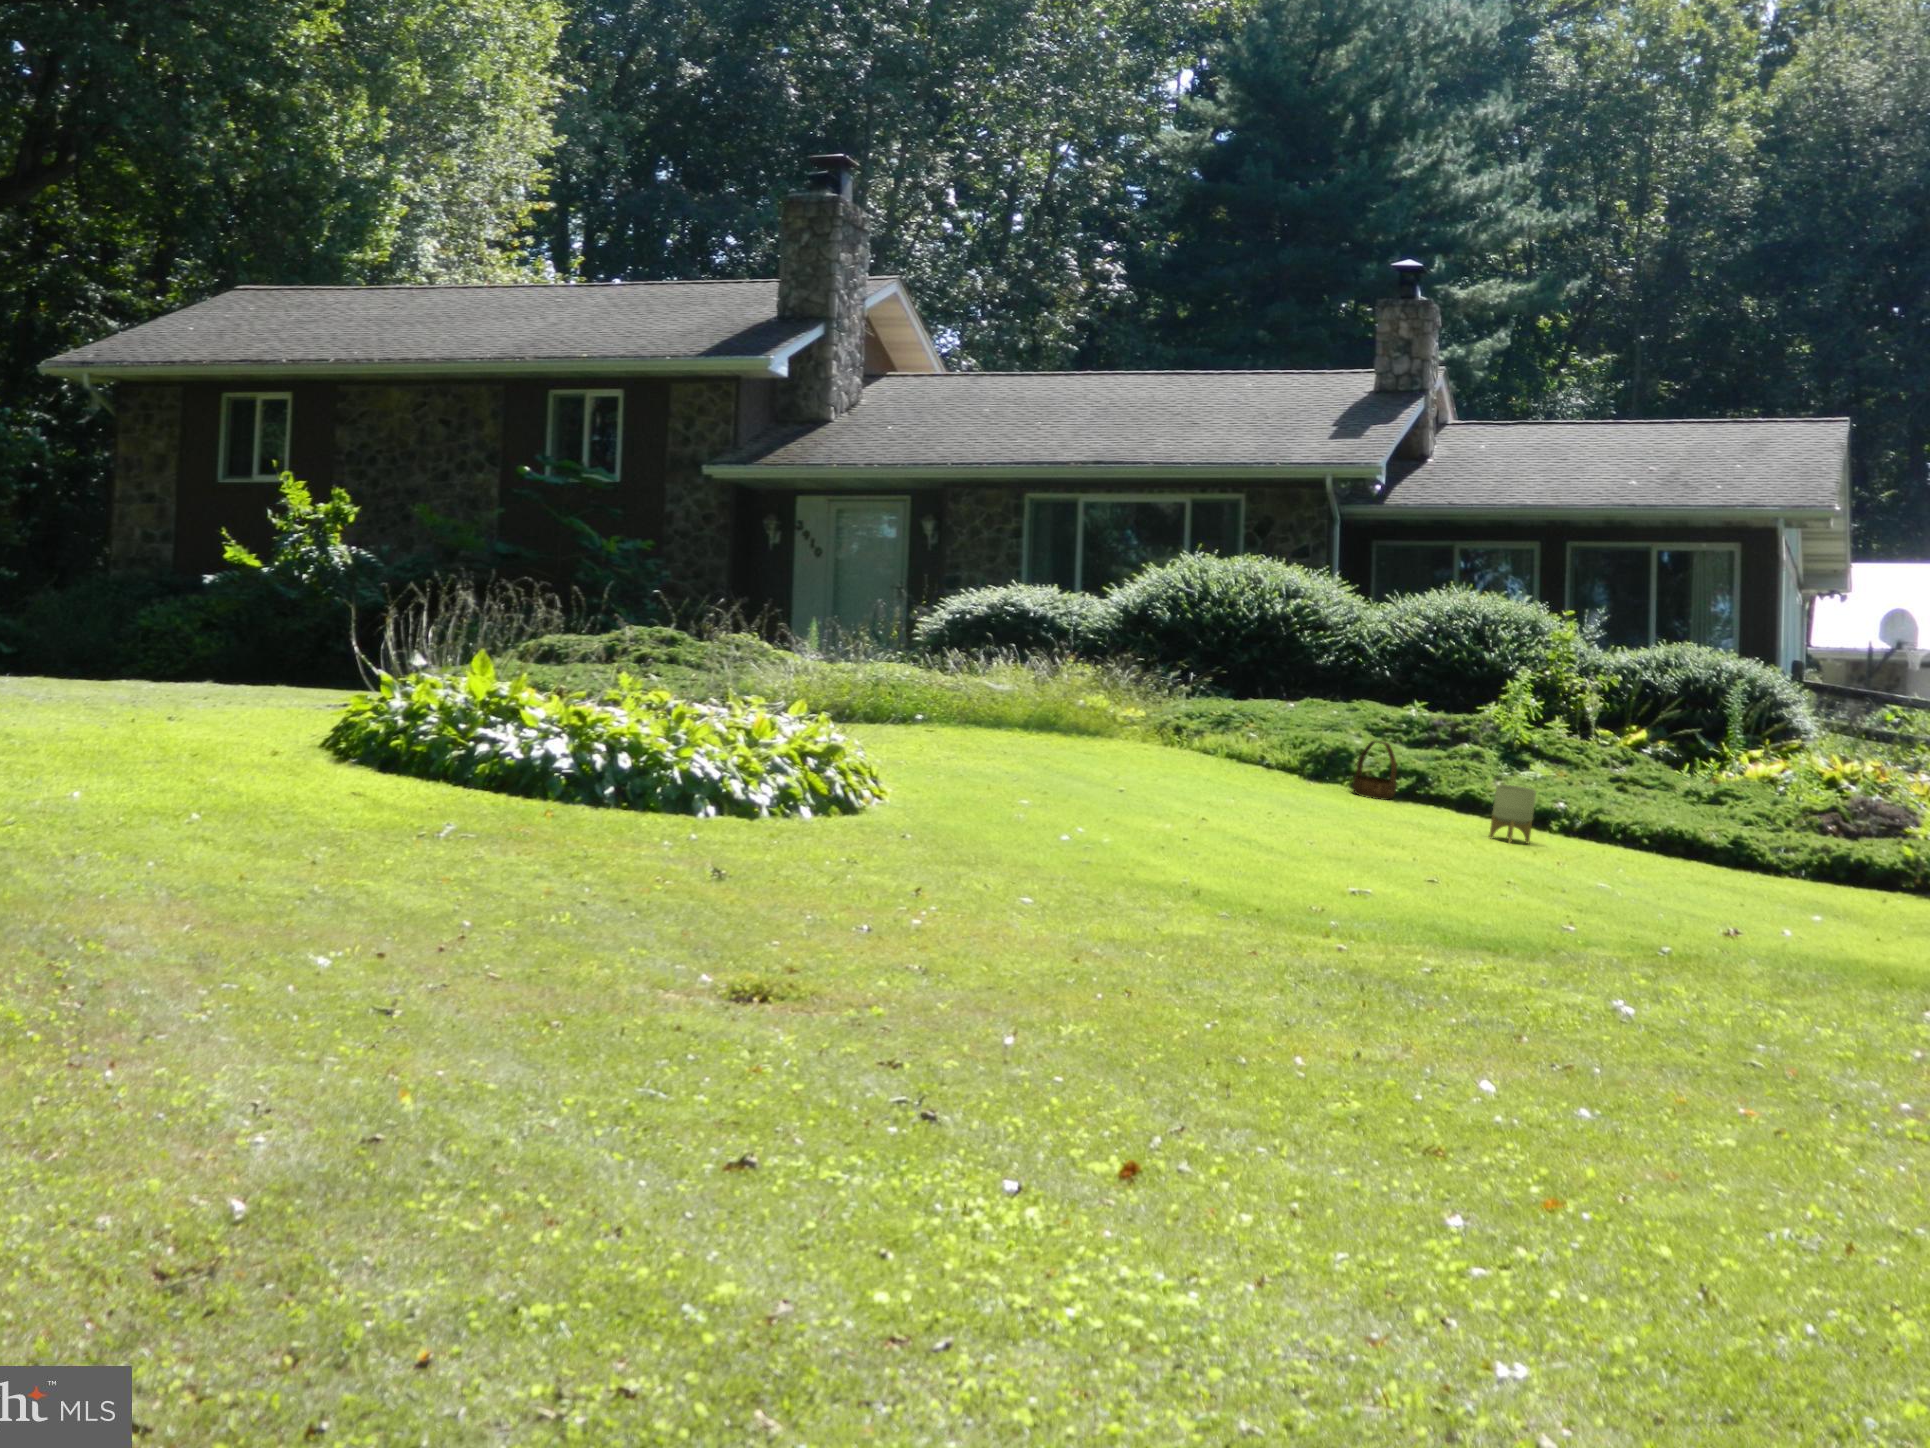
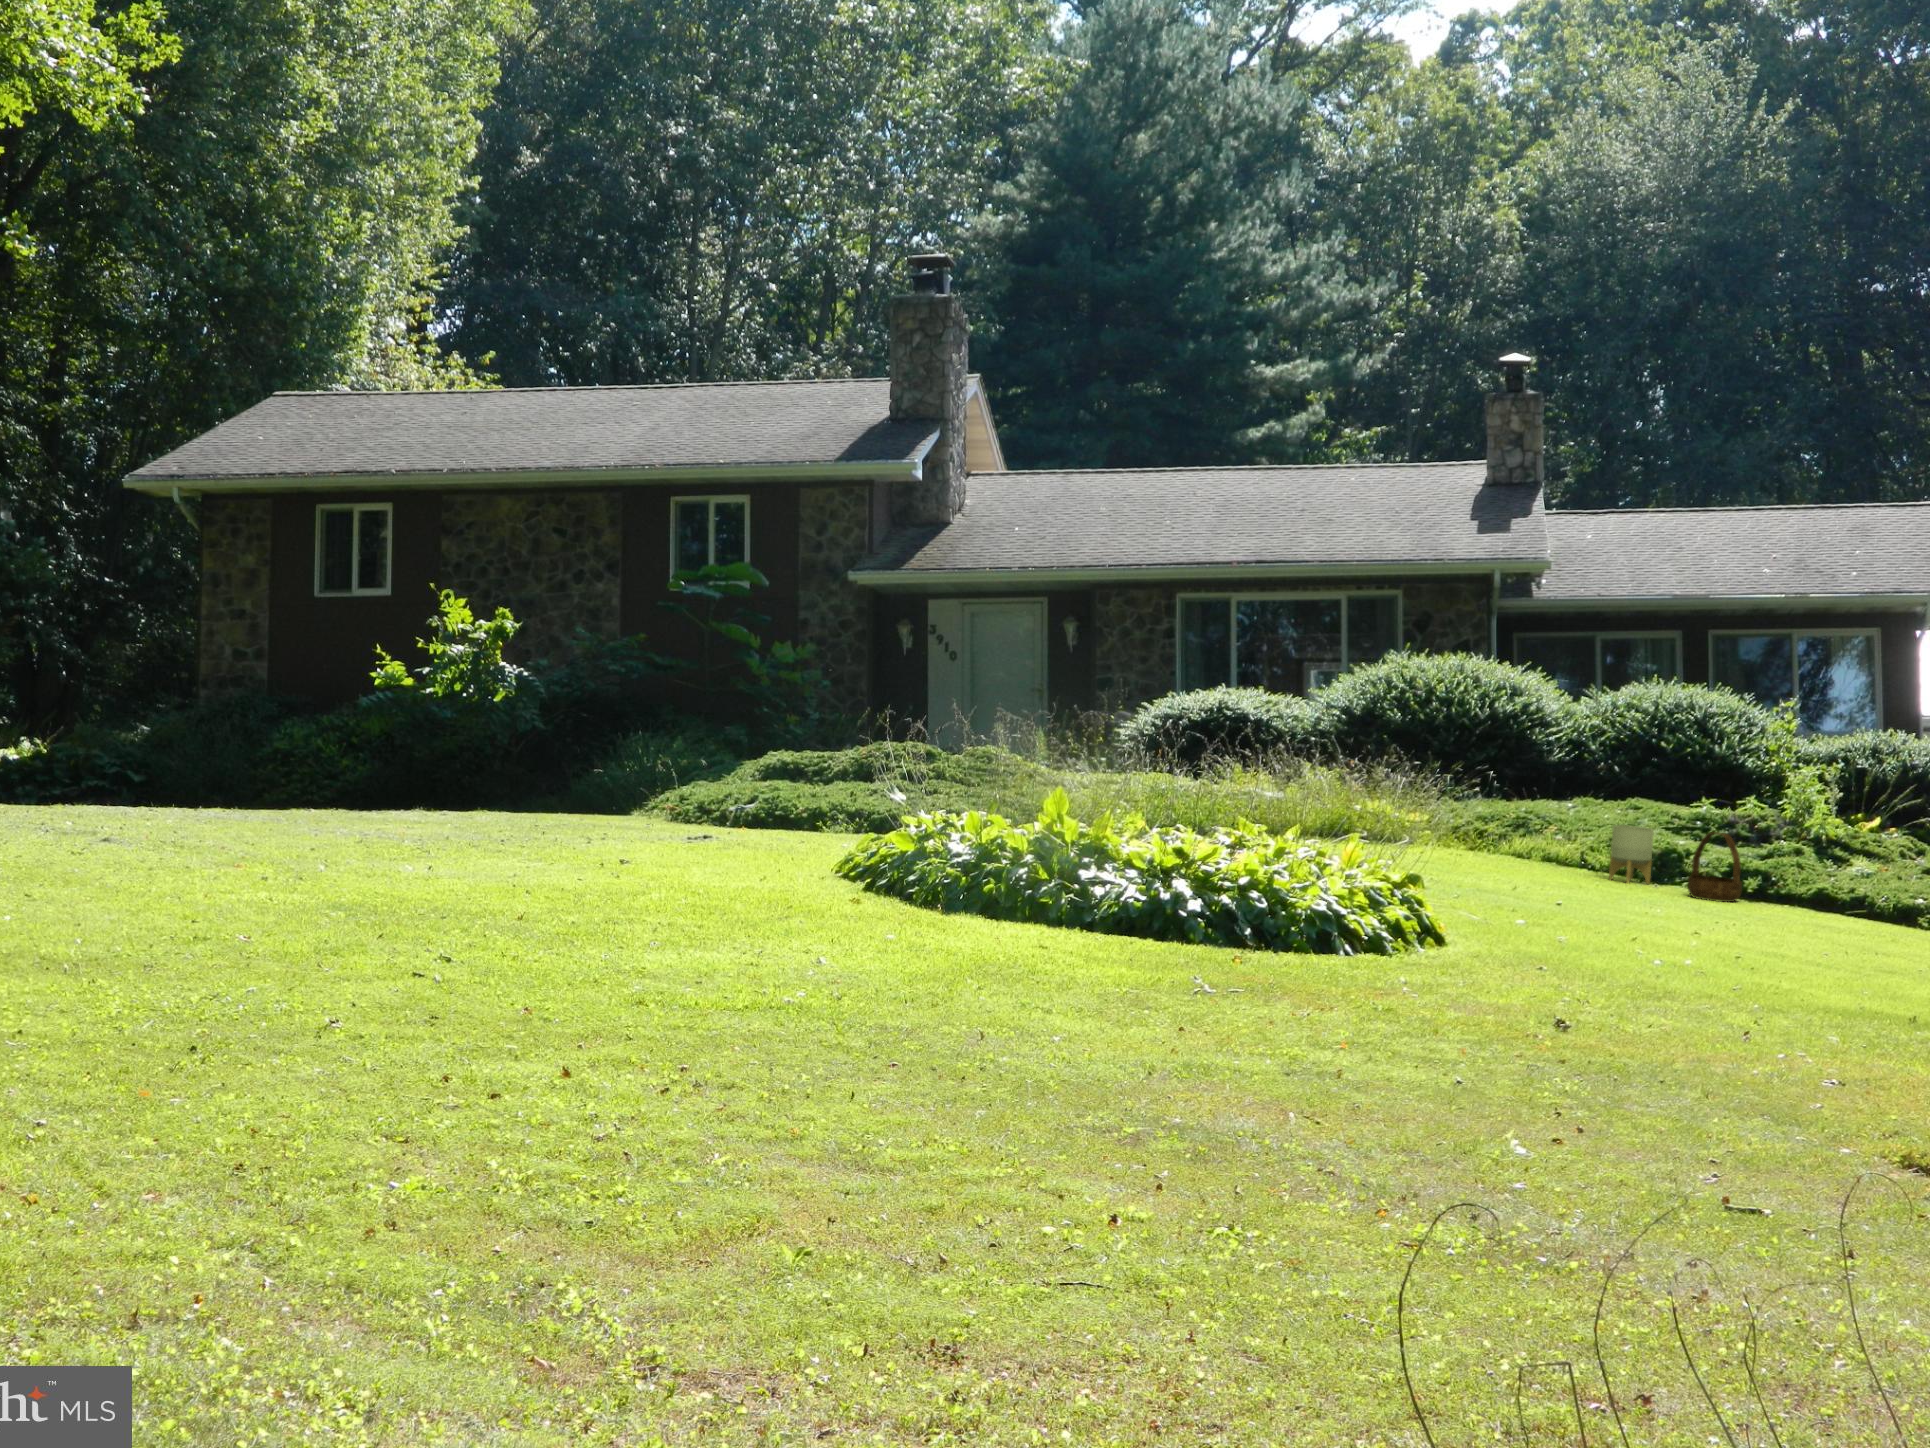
planter: present [1489,785,1536,844] -> present [1609,825,1654,884]

